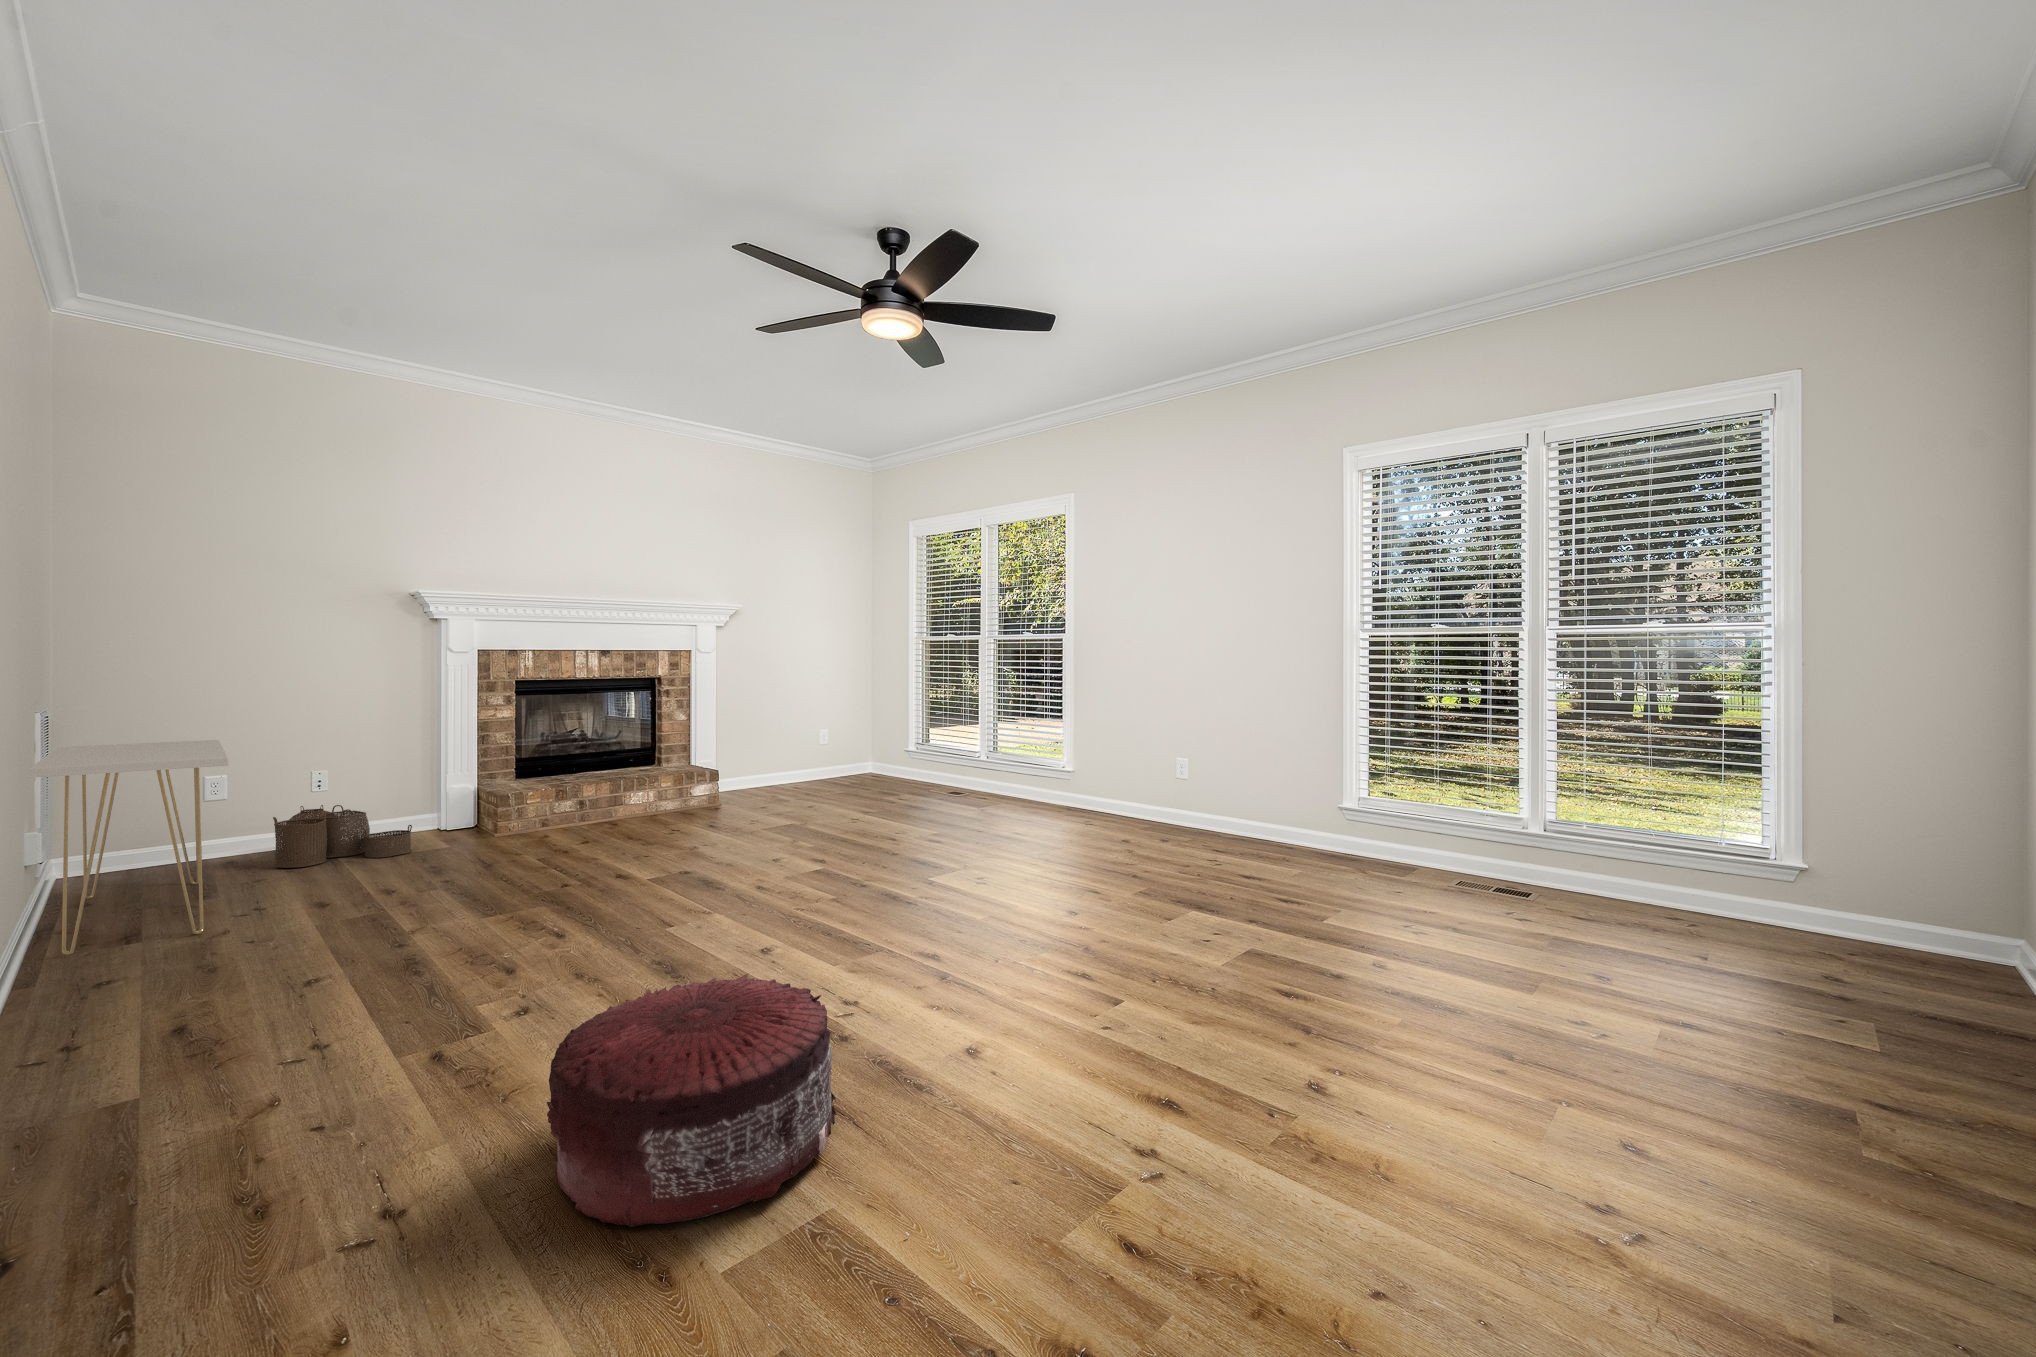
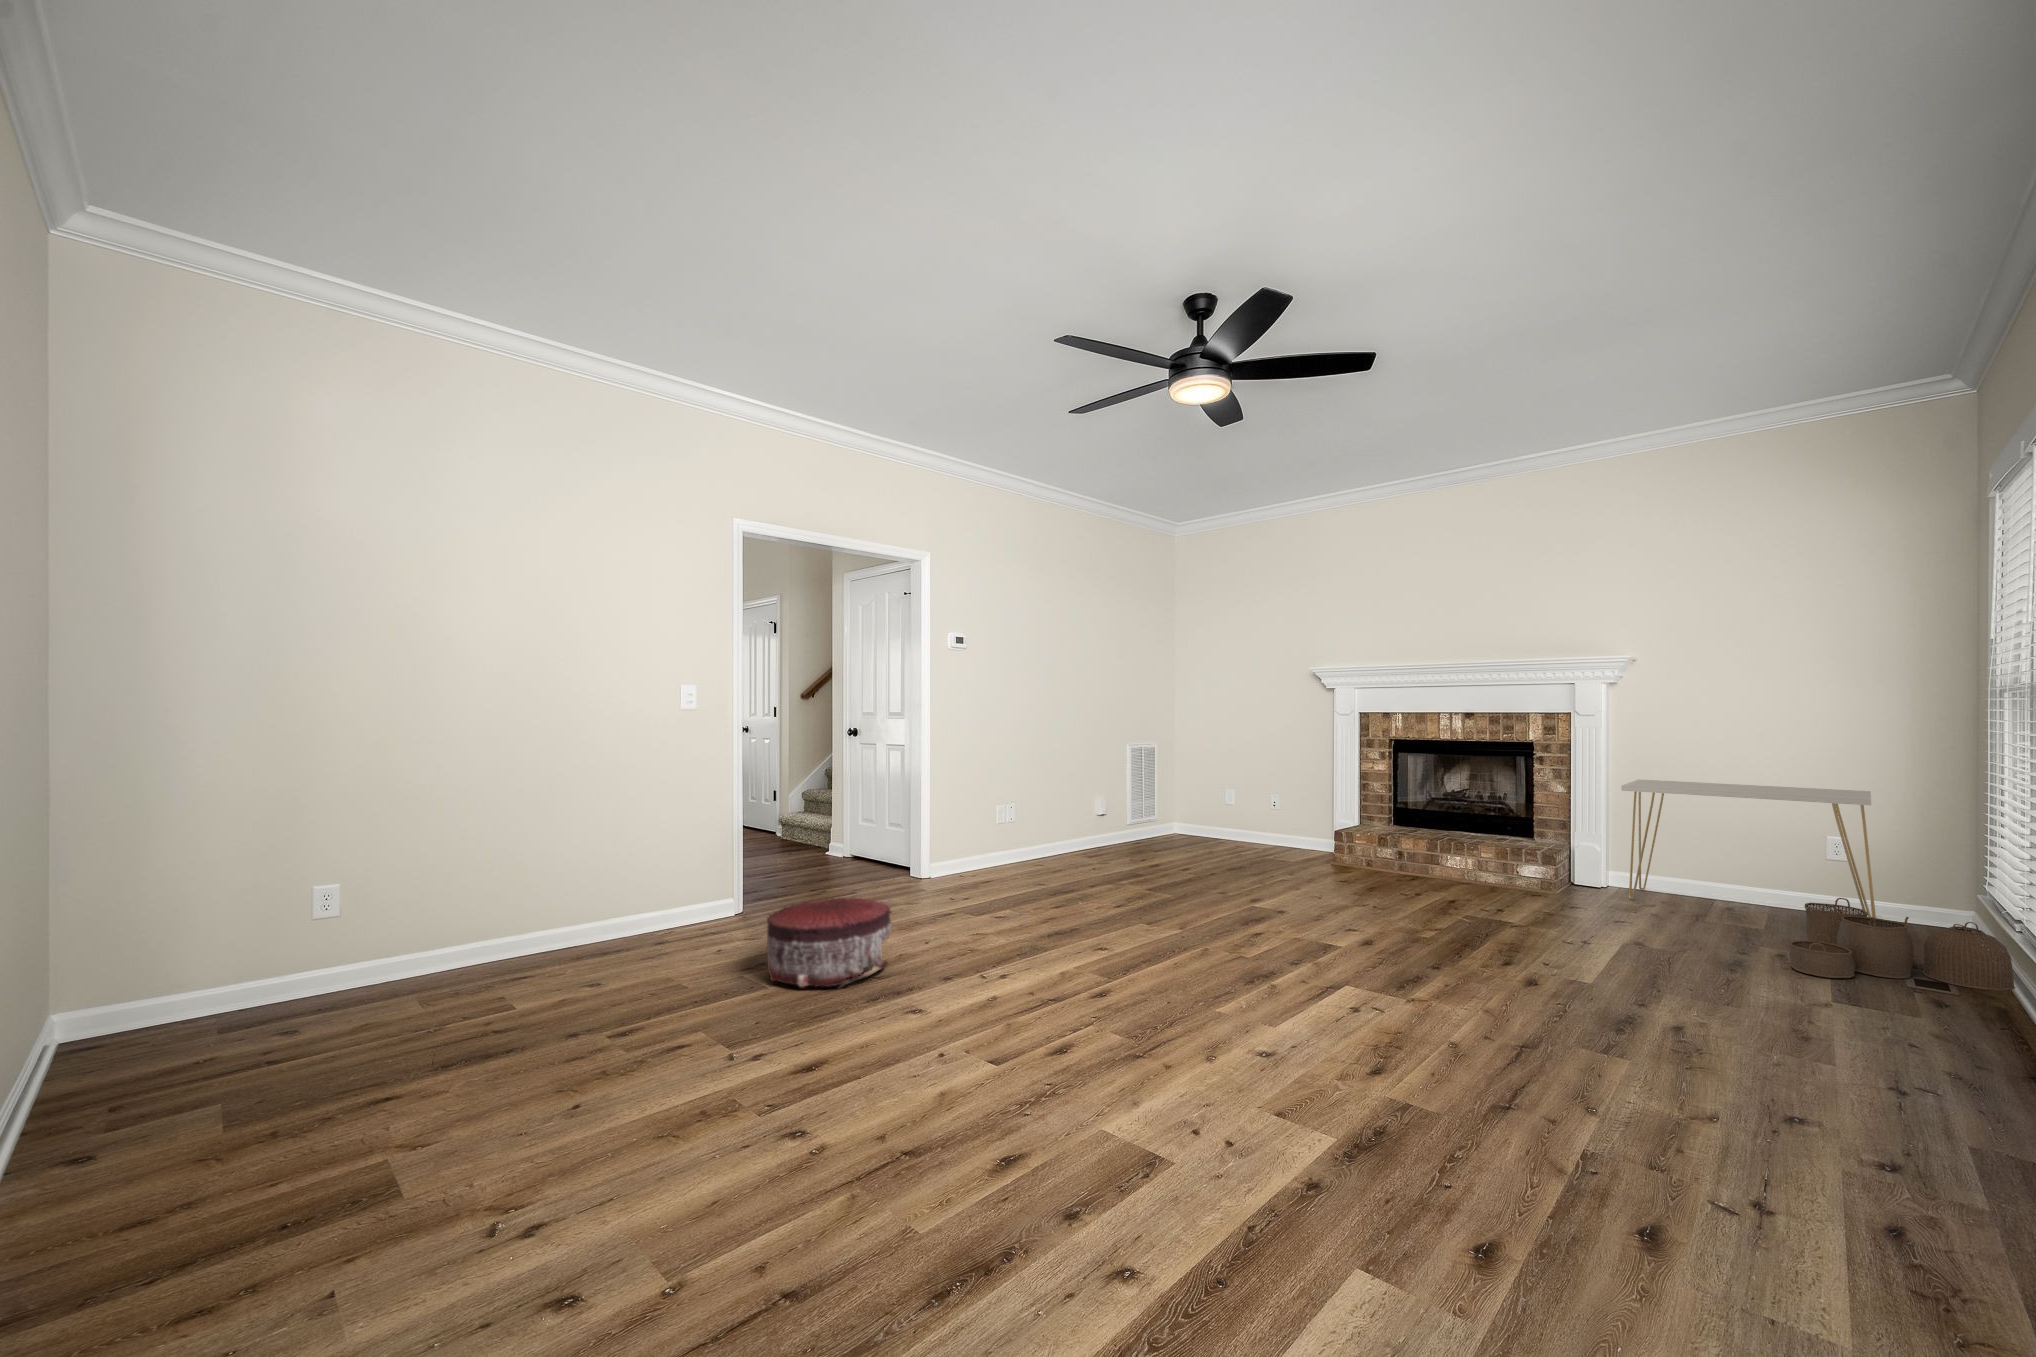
console table: present [28,740,228,955] -> present [1621,779,1876,918]
woven basket: present [273,805,412,868] -> present [1789,898,2015,991]

